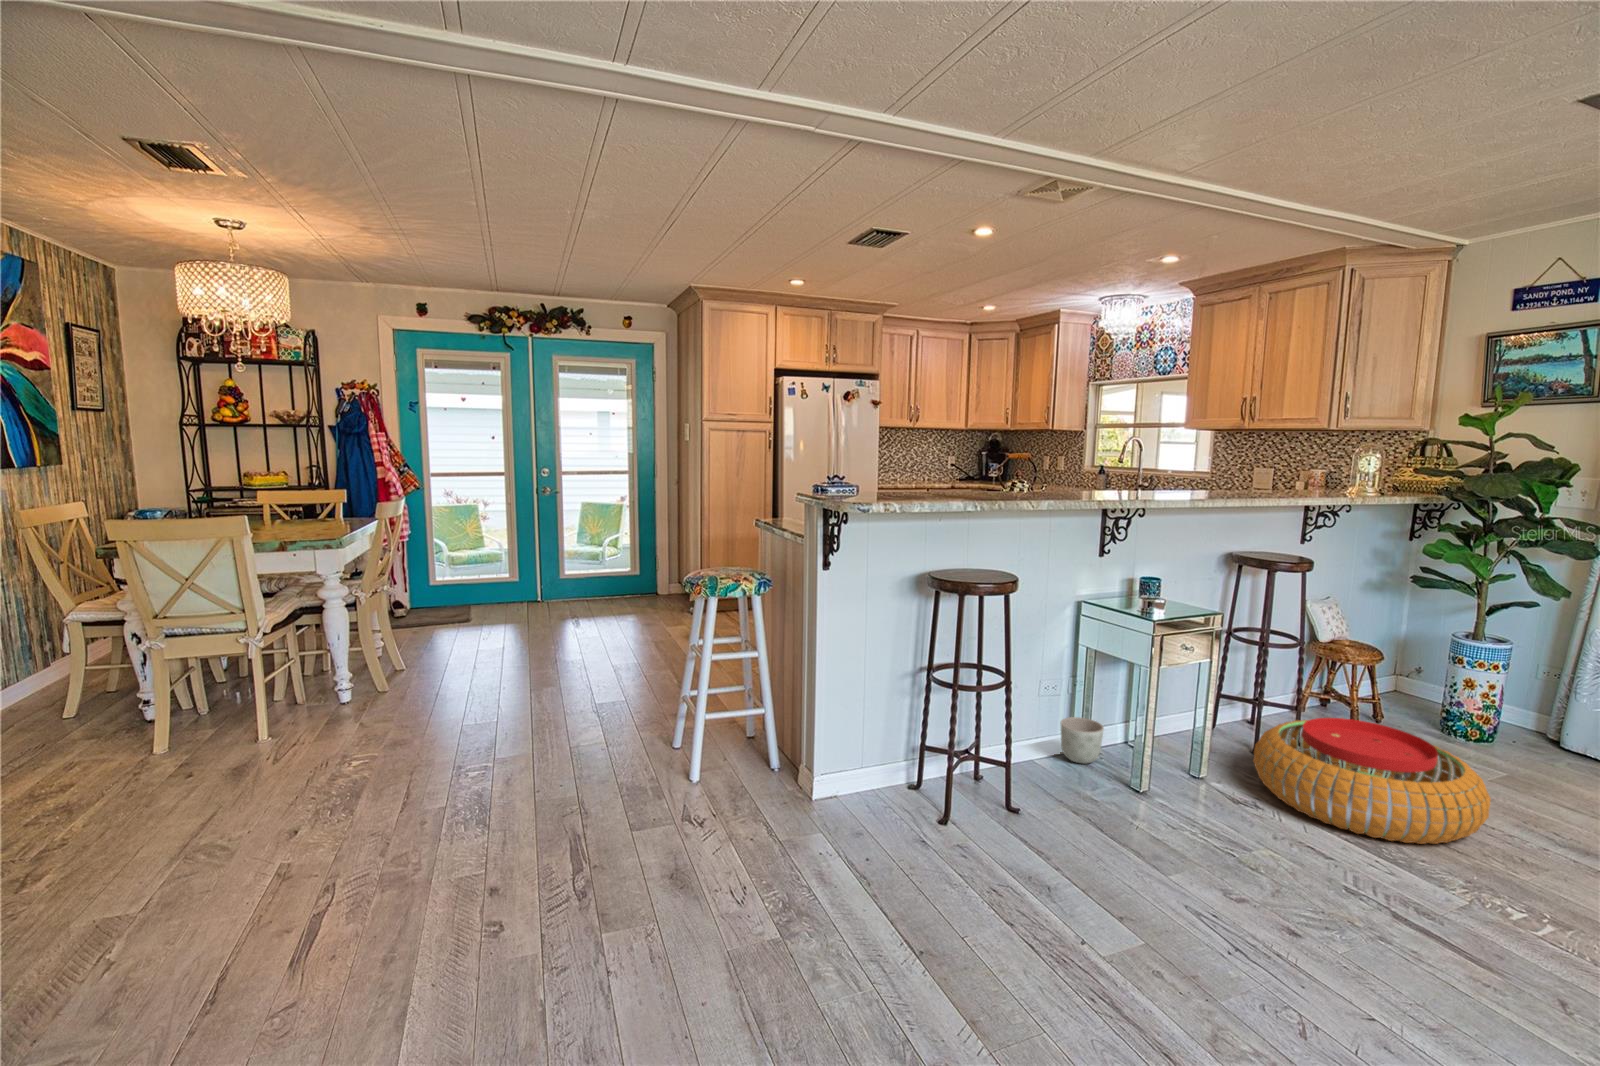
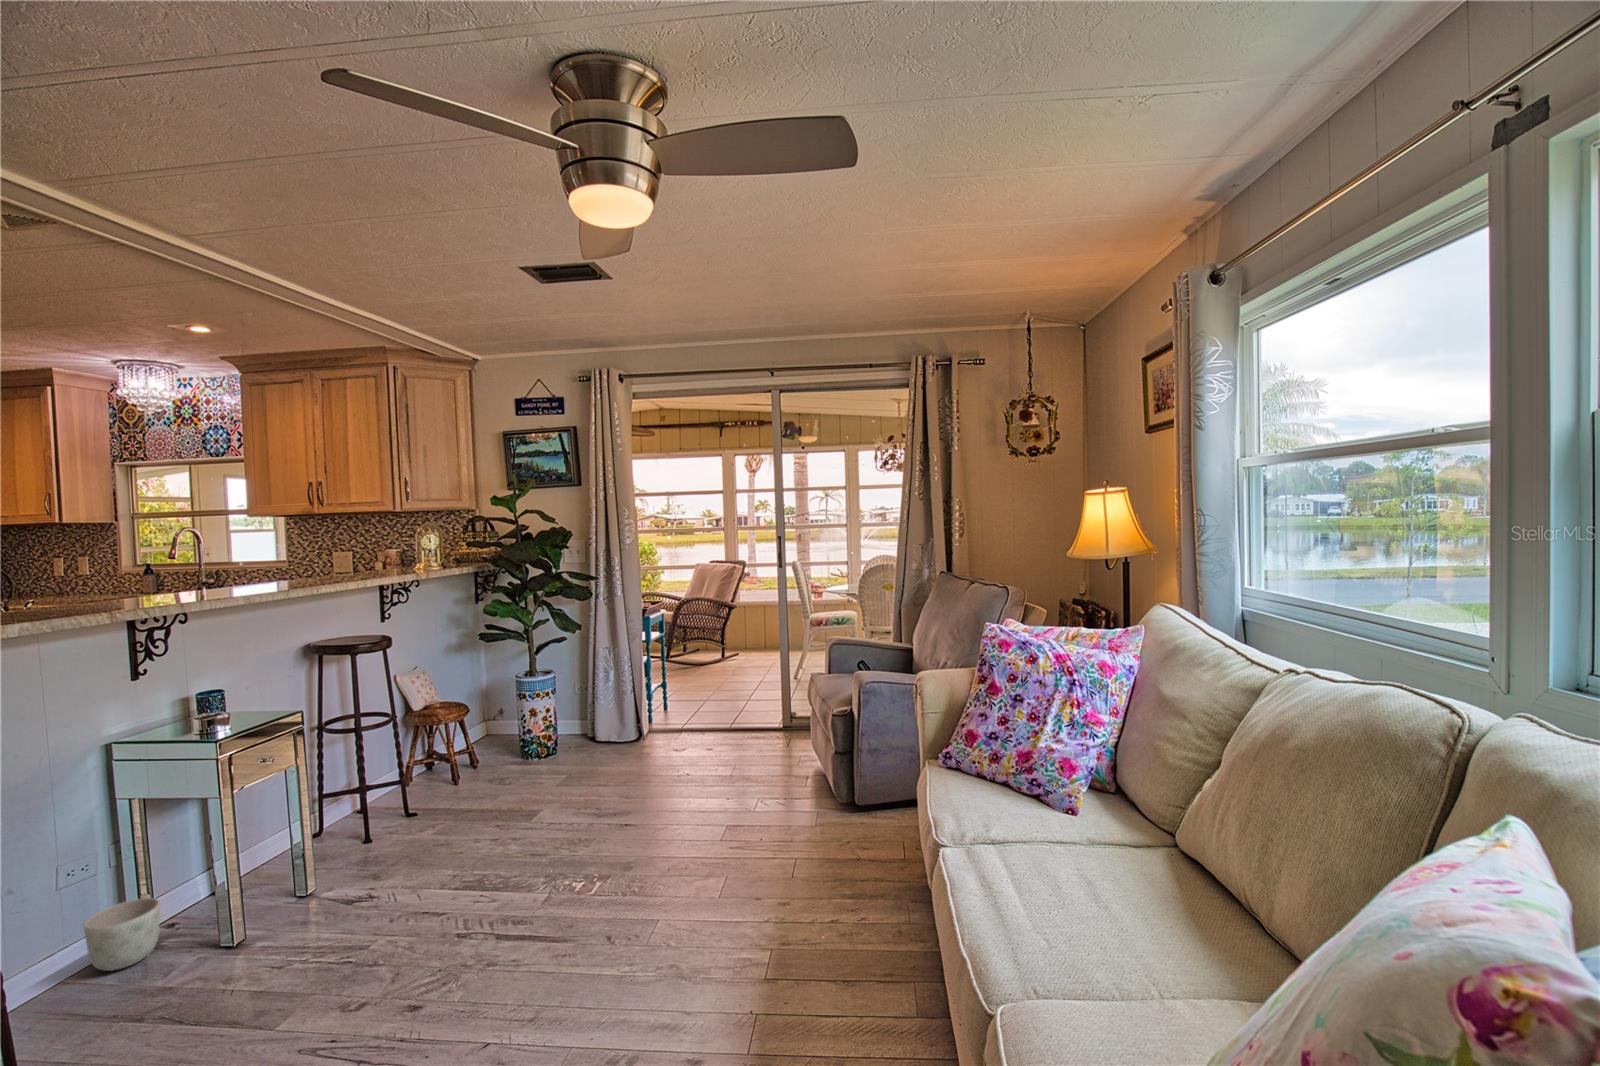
pouf: present [1253,718,1491,844] -> none [360,770,556,888]

